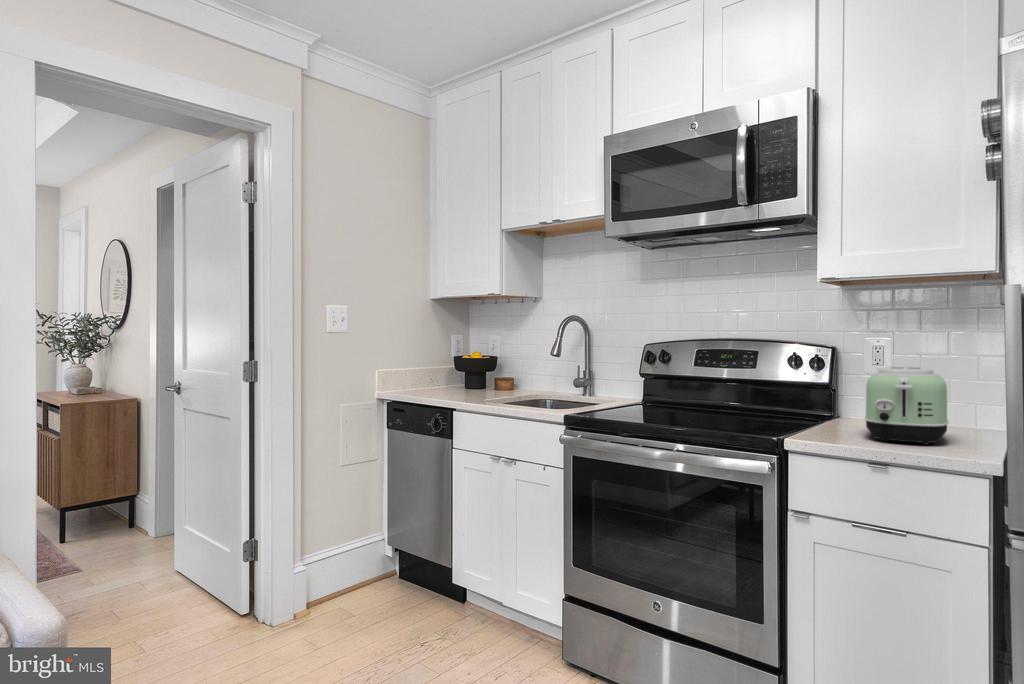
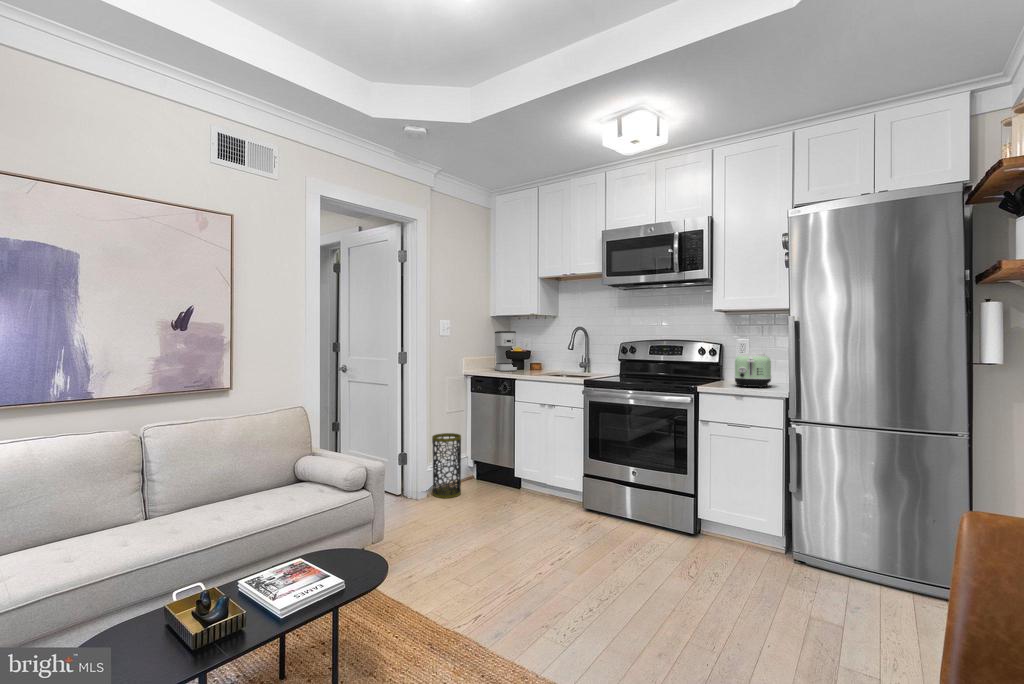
coffee maker: none [436,324,476,392] -> present [495,331,517,371]
trash can: none [304,502,357,623] -> present [432,433,461,498]

